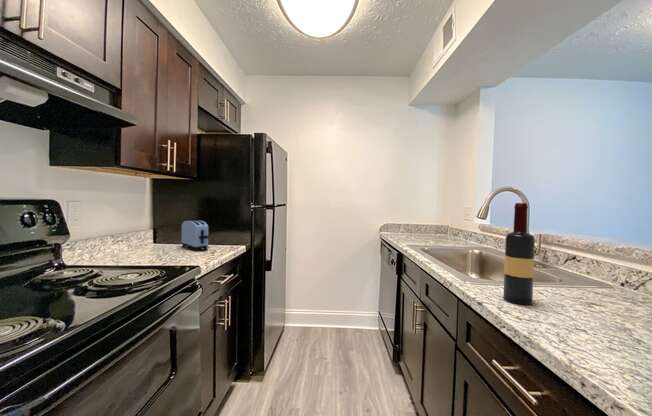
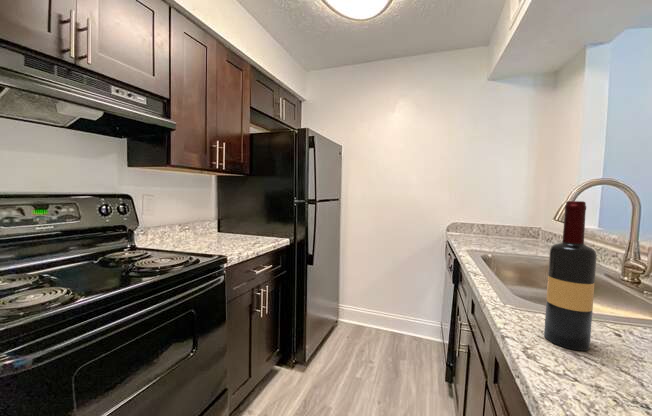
toaster: present [181,221,209,251] -> none [235,214,254,242]

